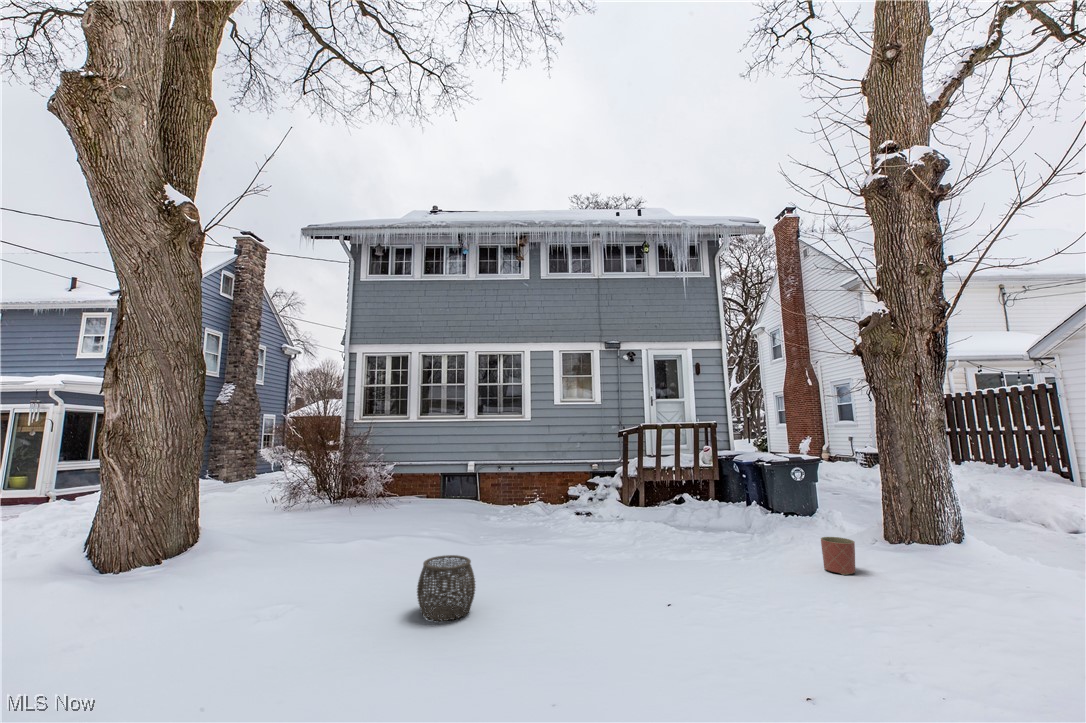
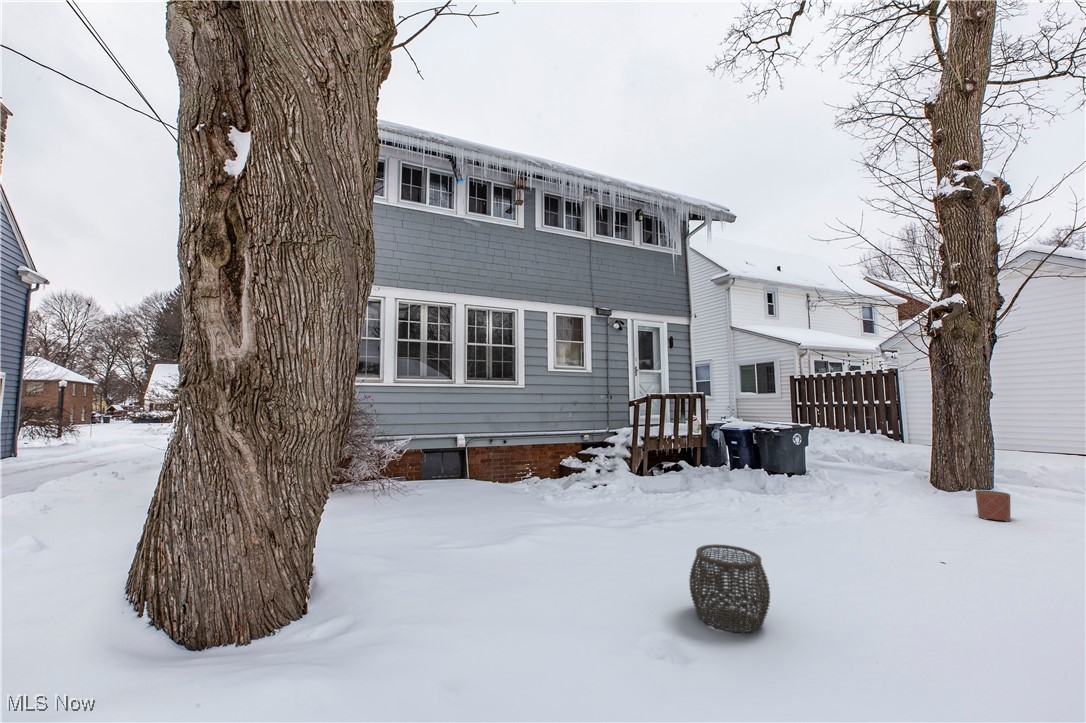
woven basket: present [417,555,476,621] -> present [689,544,770,633]

